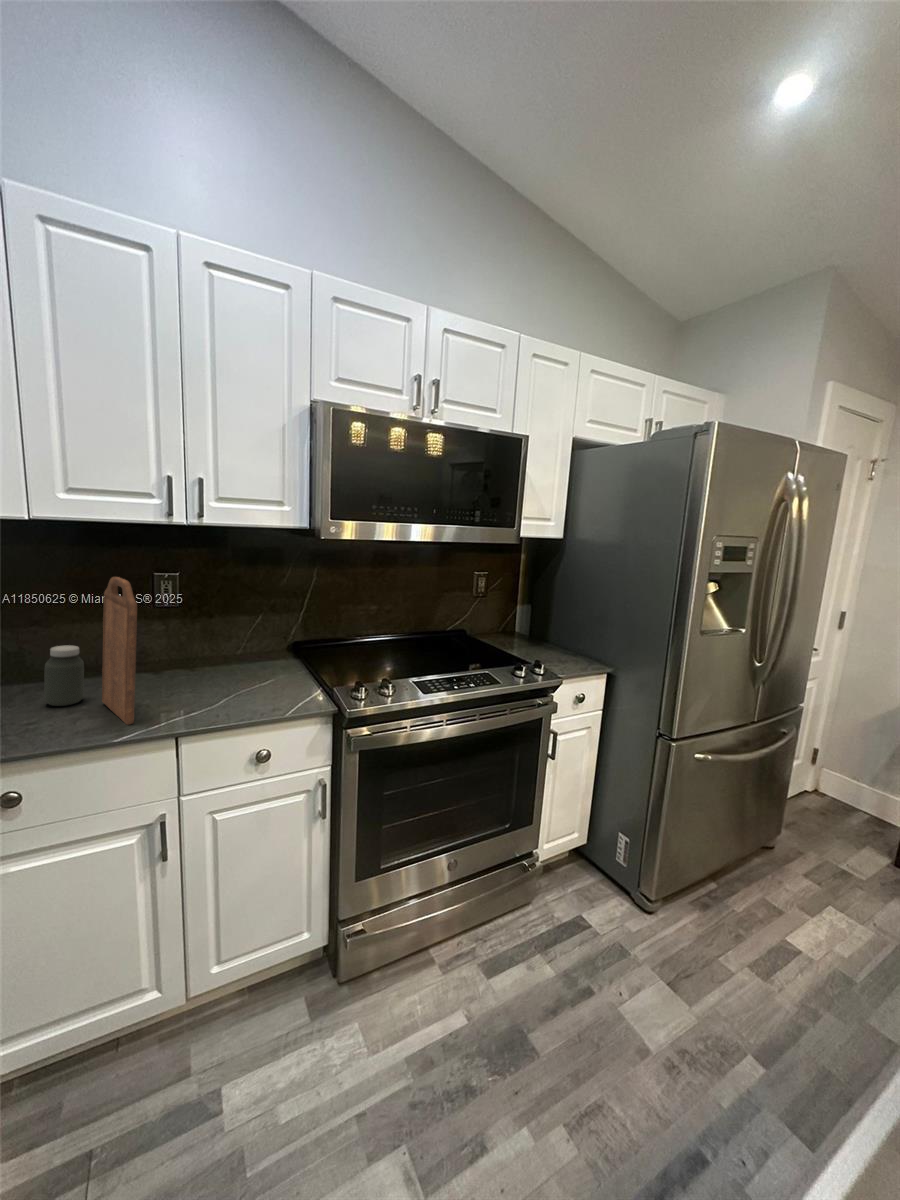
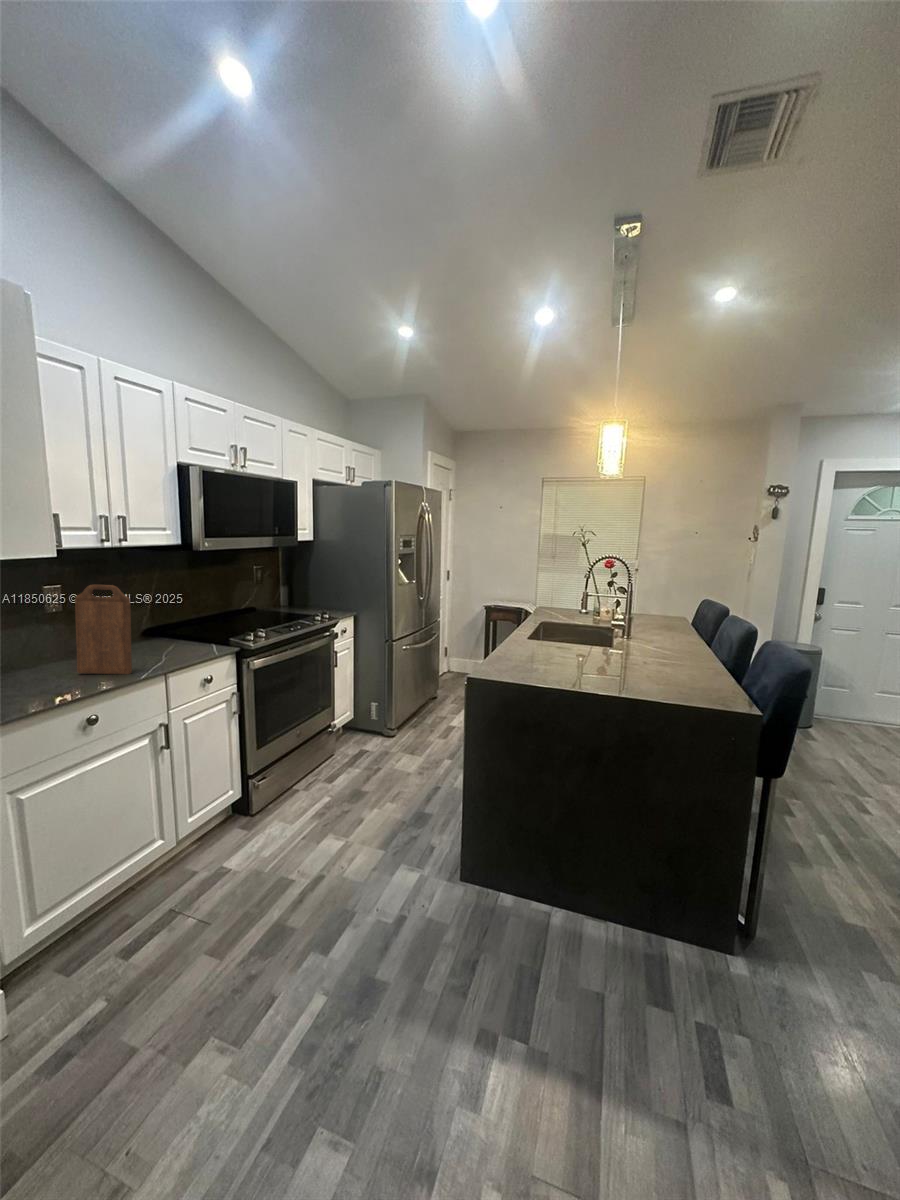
jar: present [44,645,84,706] -> none [28,639,58,682]

